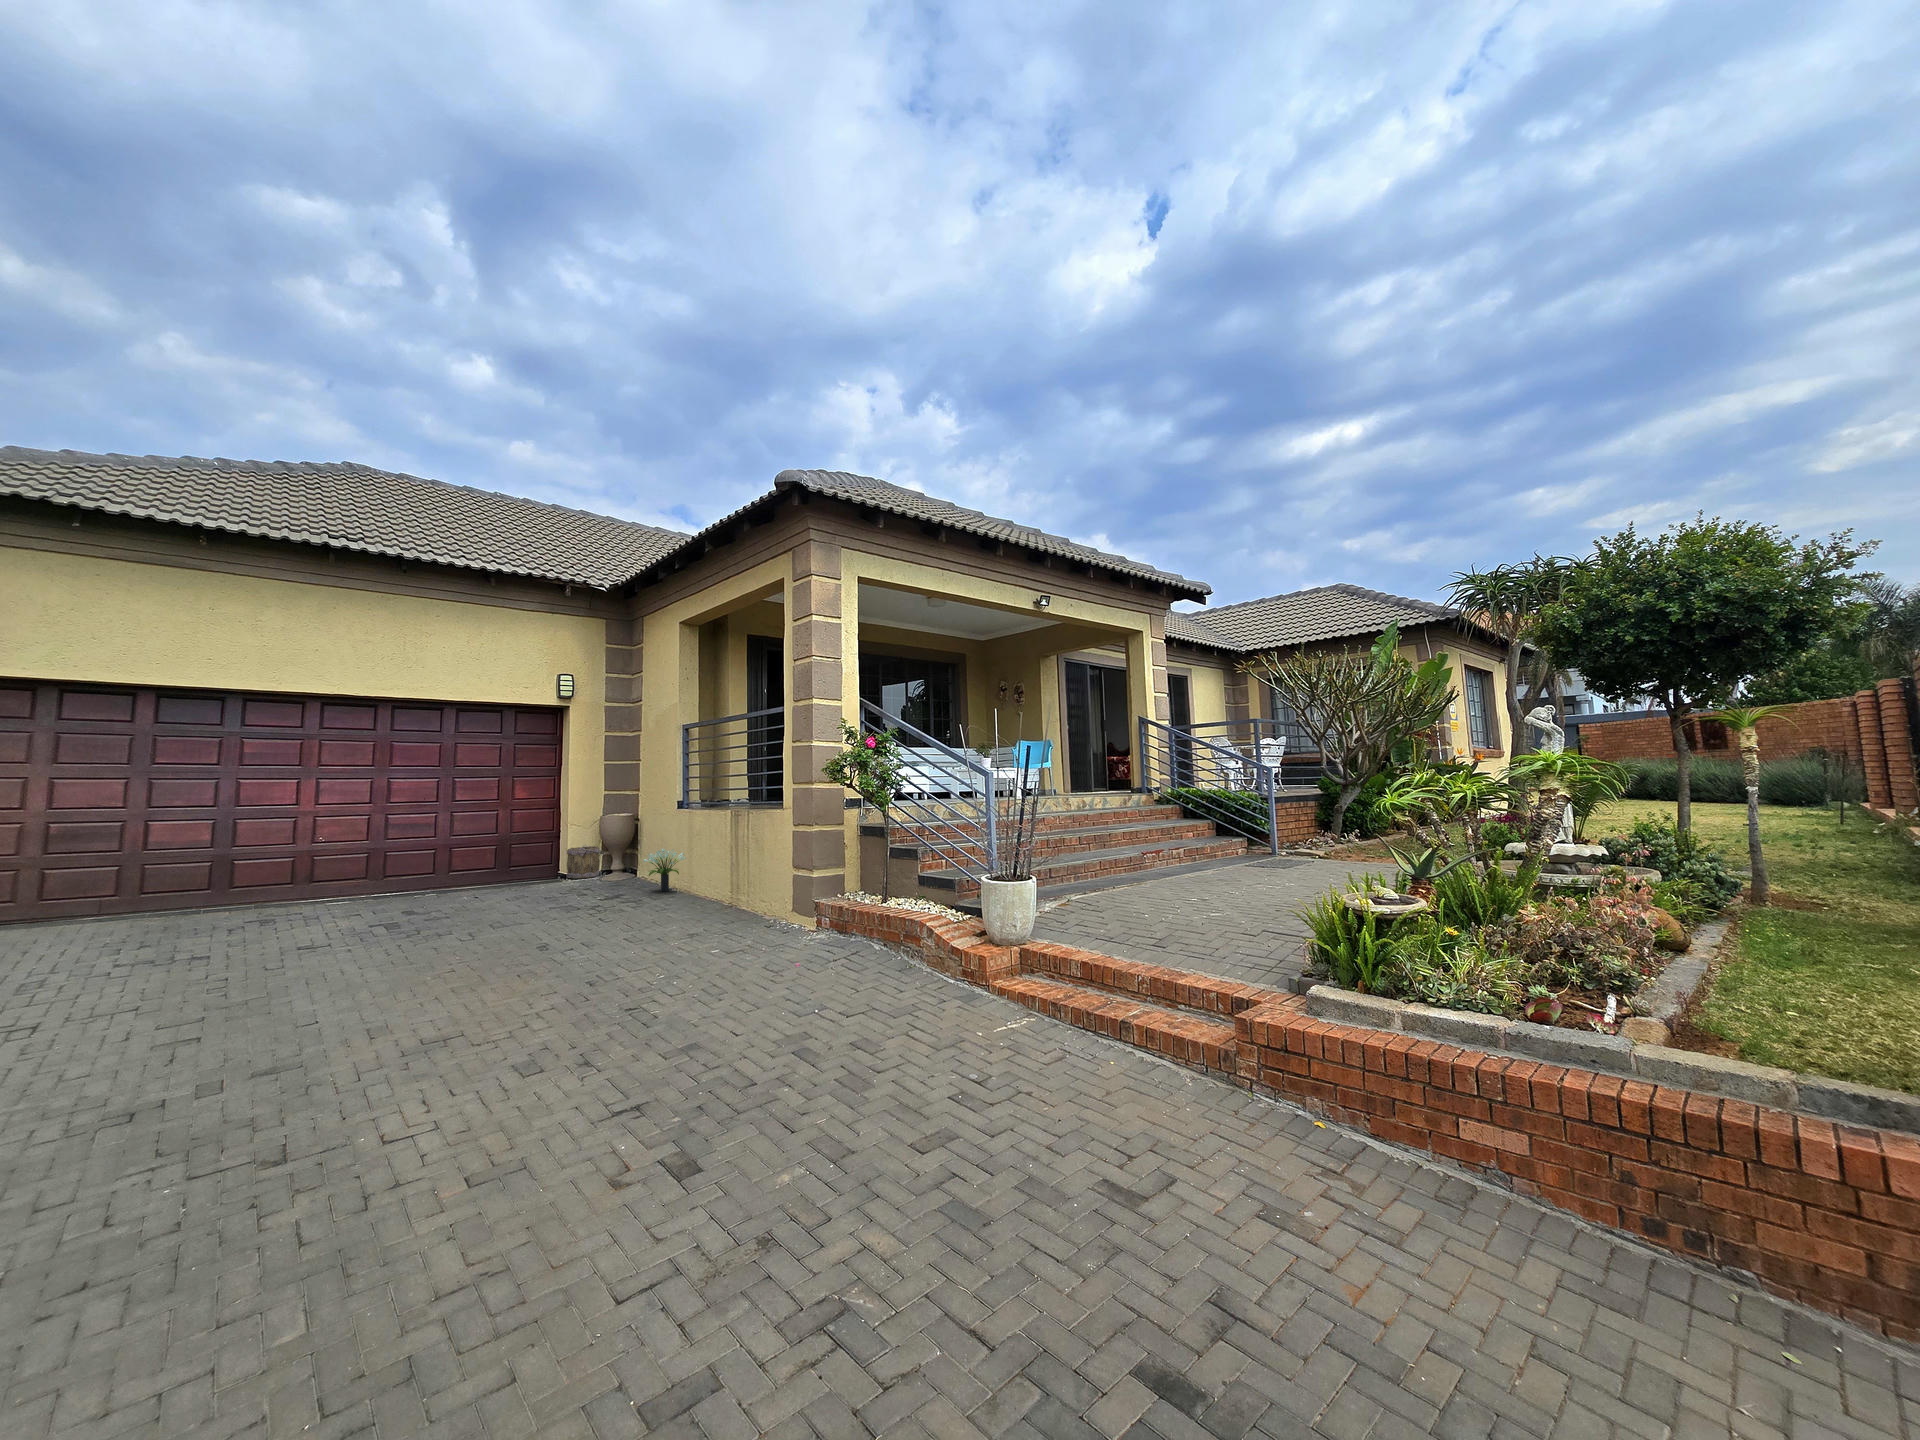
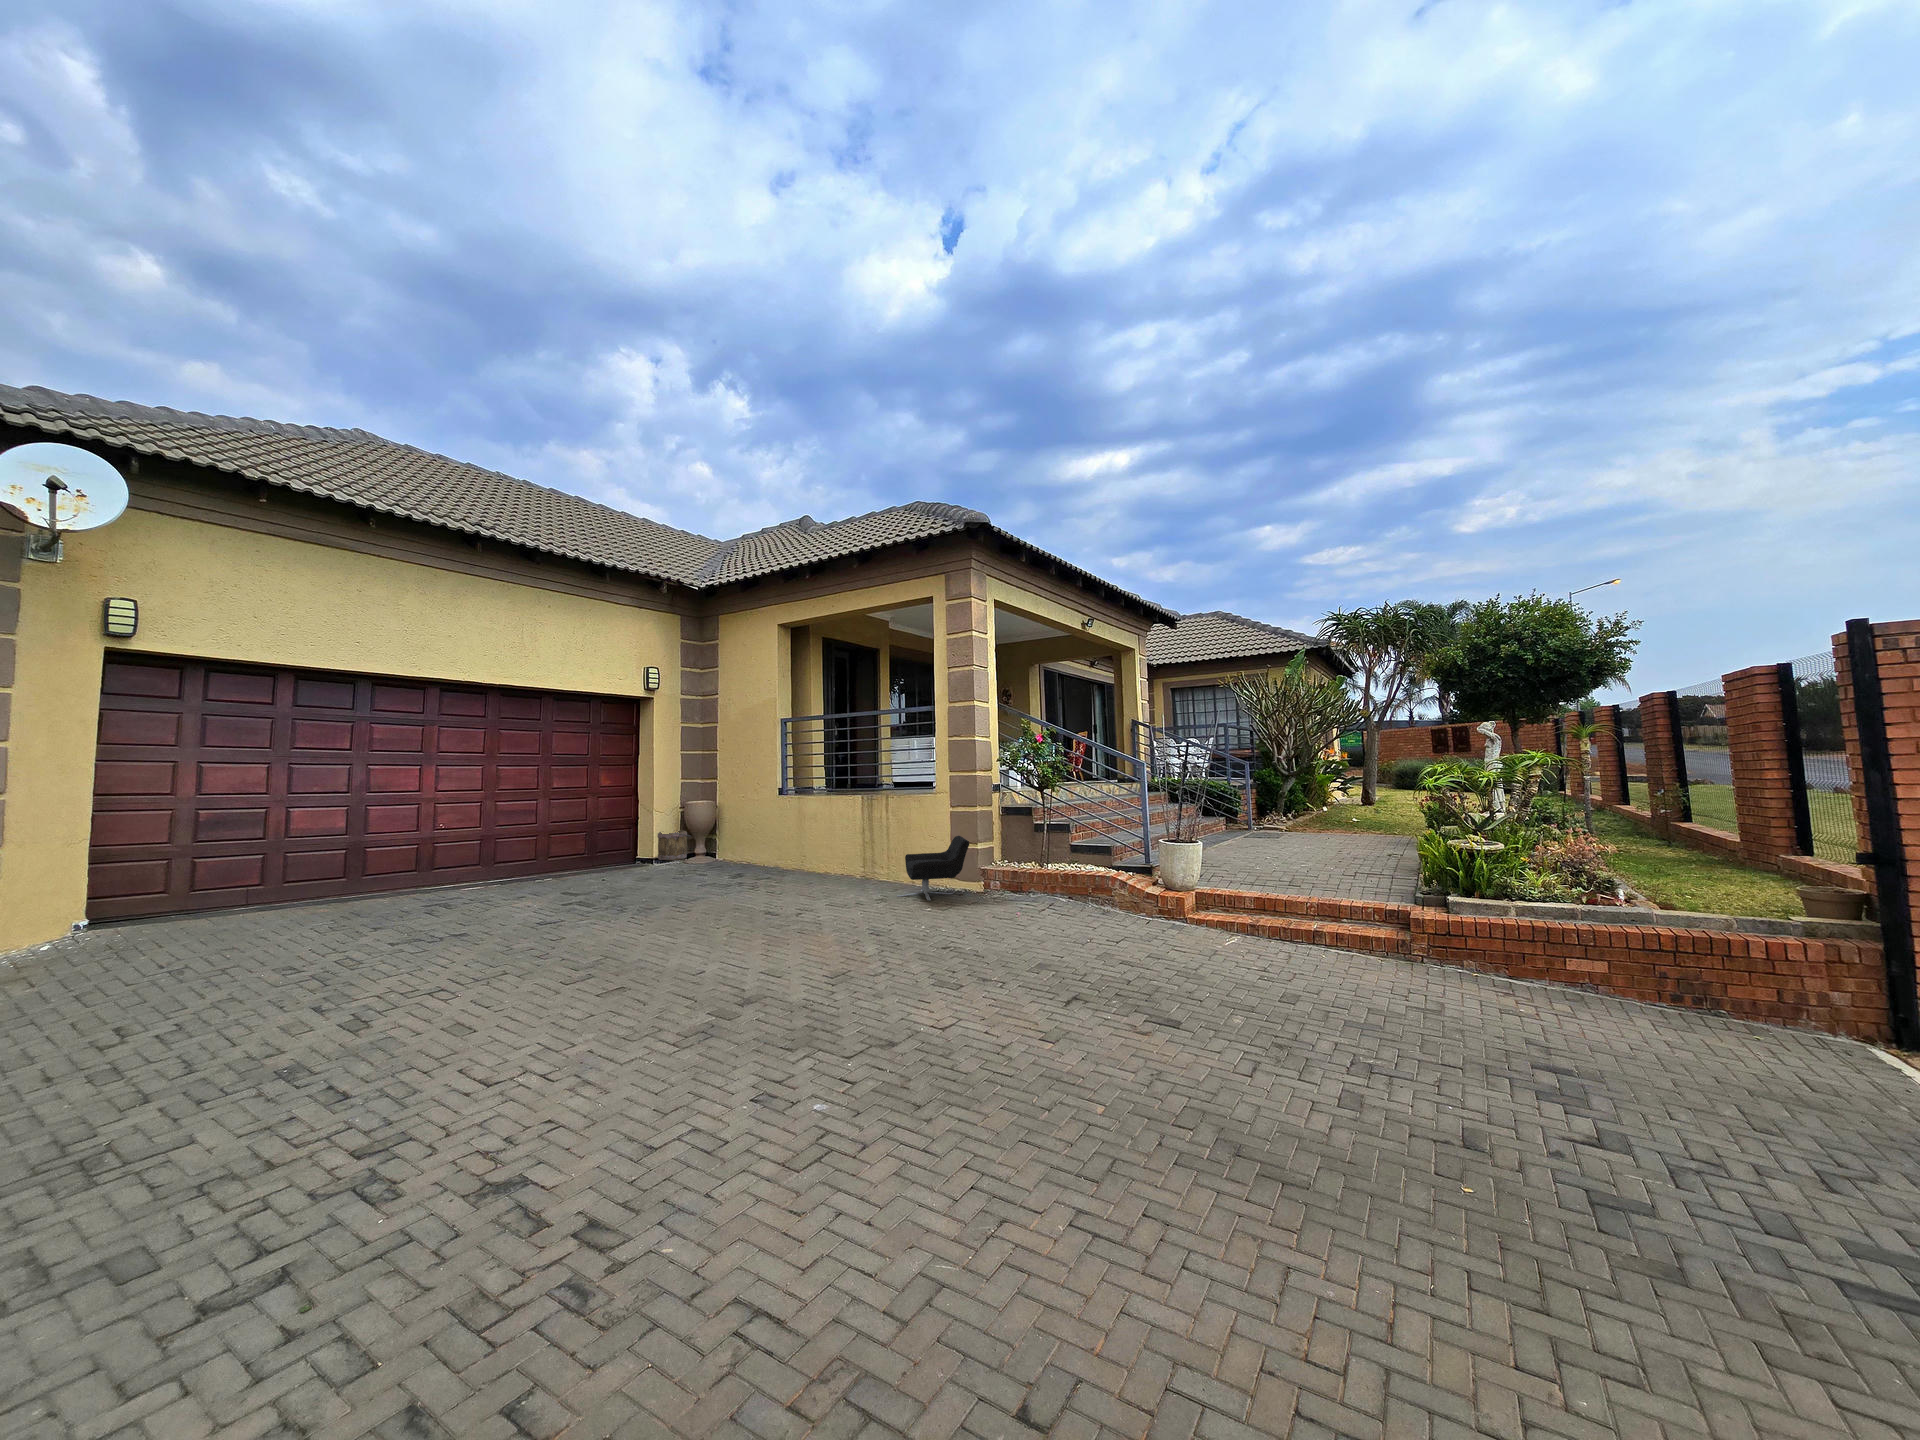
potted plant: present [644,849,686,892] -> none [765,830,802,869]
lounge chair: none [711,860,801,939] -> present [897,836,969,900]

